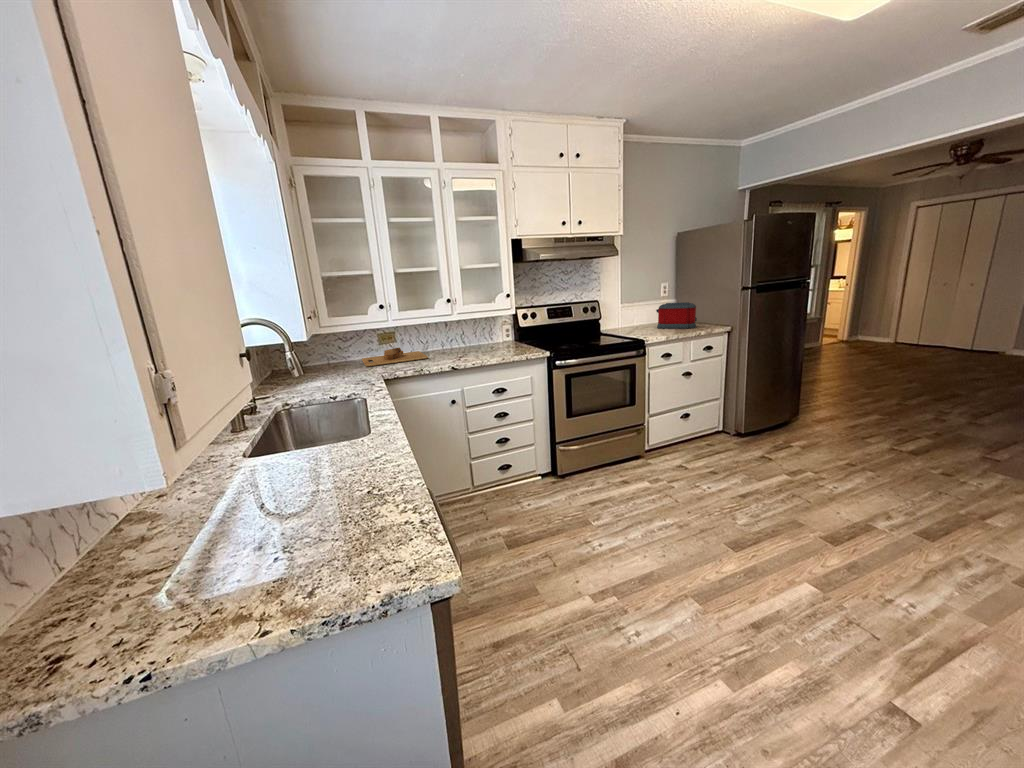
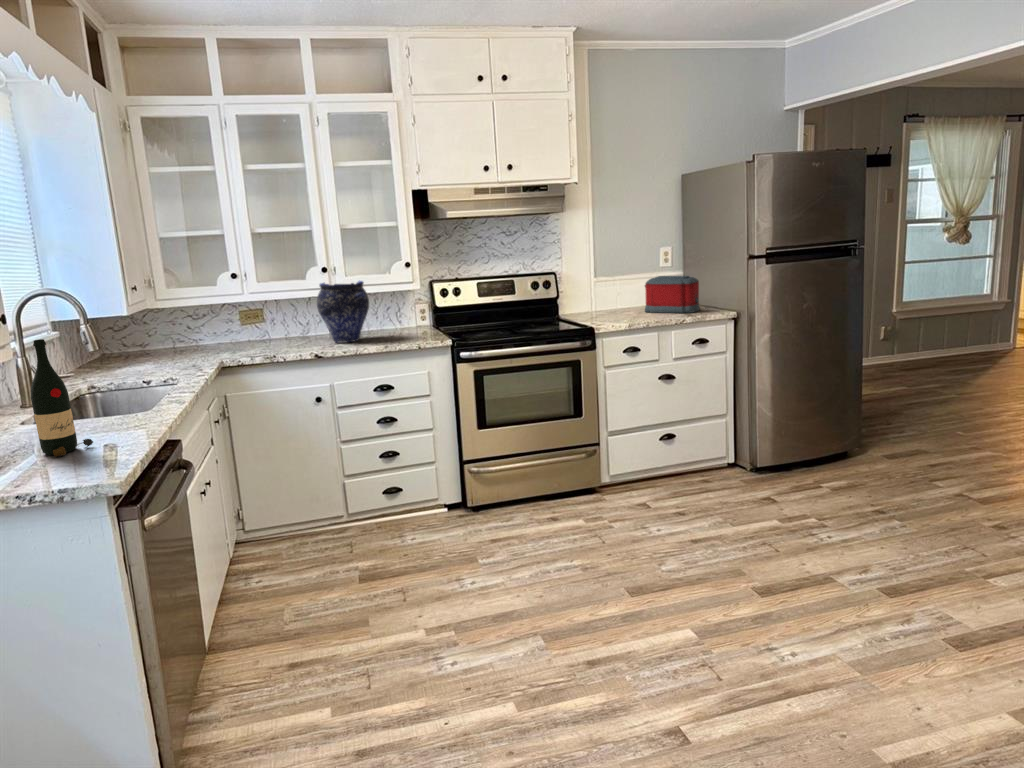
vase: none [443,309,482,357] -> present [317,281,369,343]
cutting board: present [362,348,428,367] -> none [216,329,299,352]
wine bottle: none [274,371,341,507] -> present [31,339,93,457]

